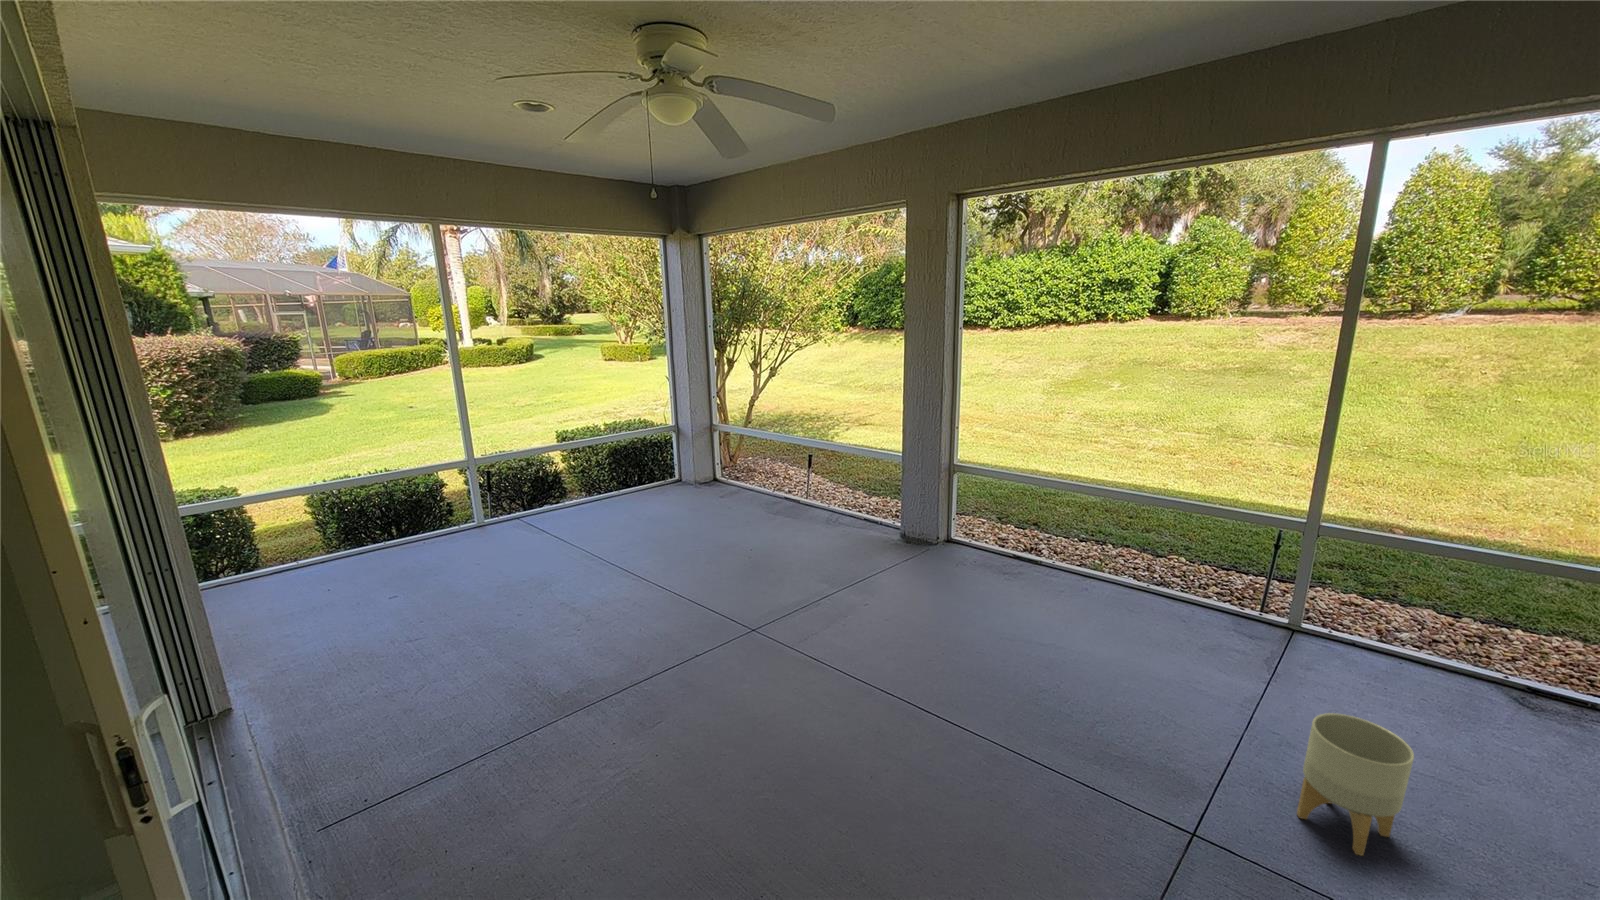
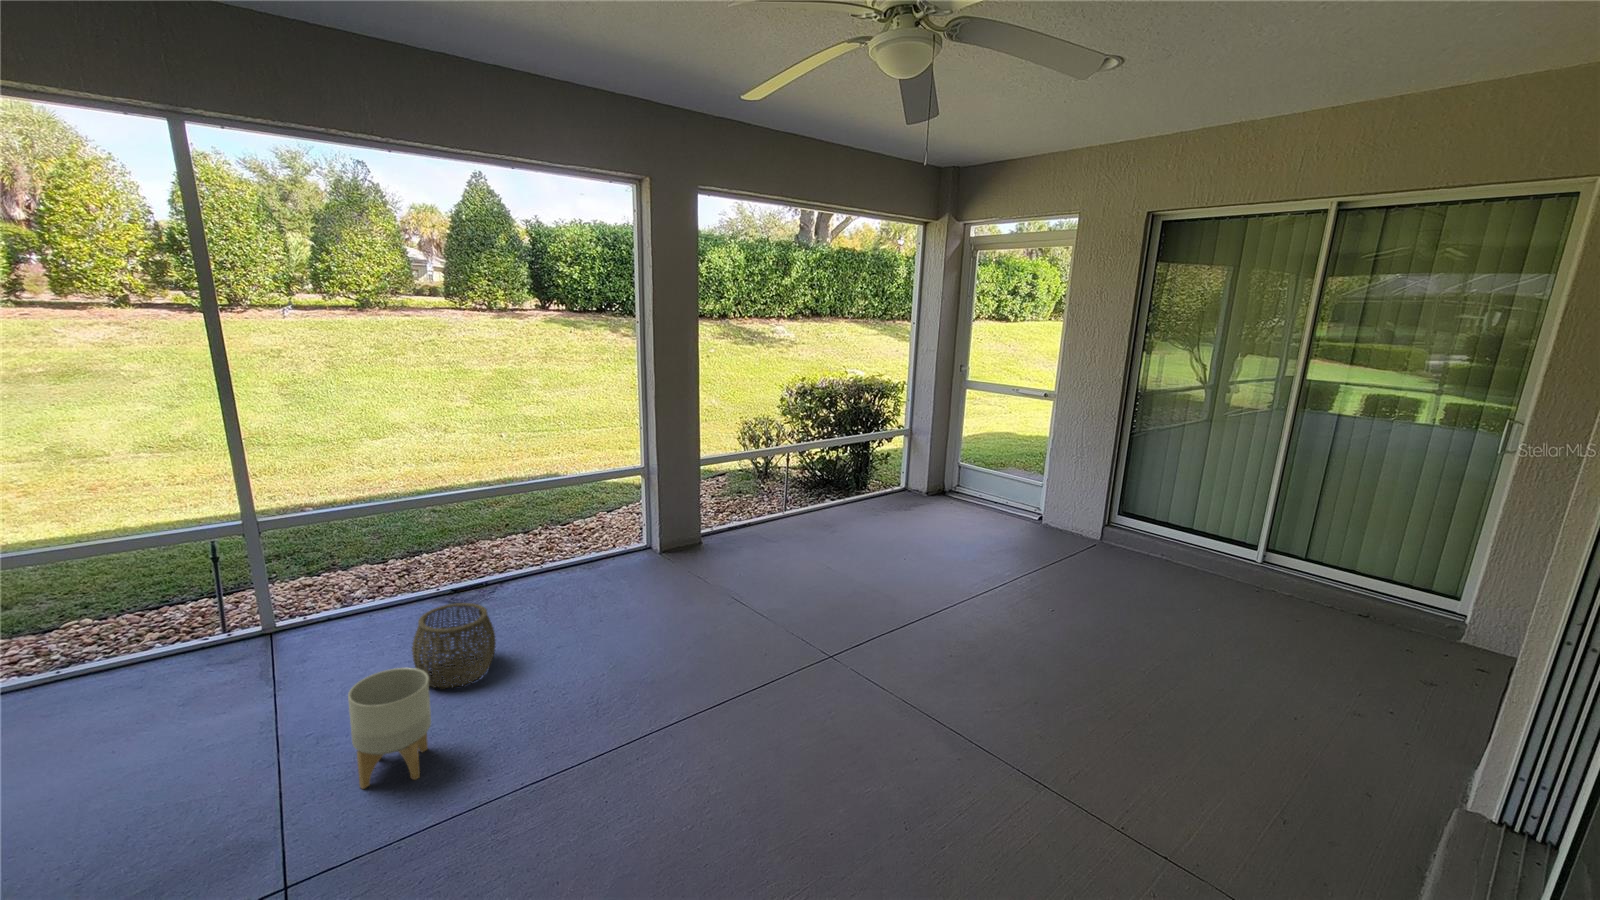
woven basket: none [1420,692,1567,816] -> present [412,603,496,689]

